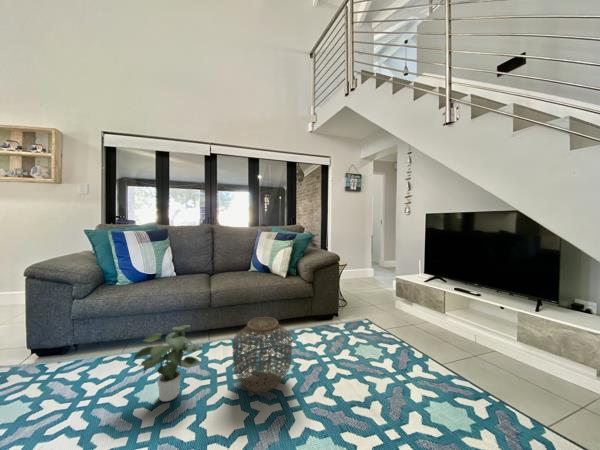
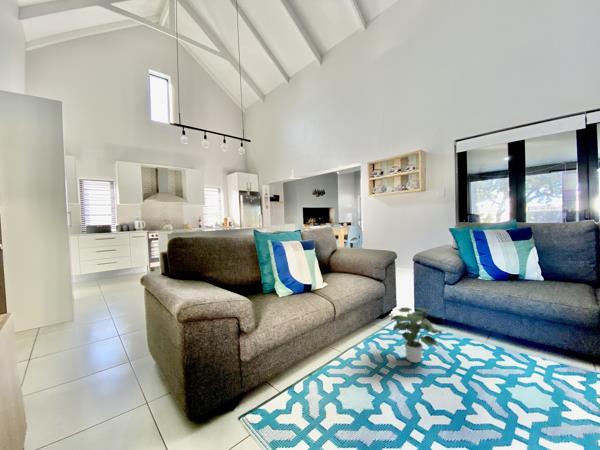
woven basket: present [233,317,292,392] -> none [465,326,545,410]

